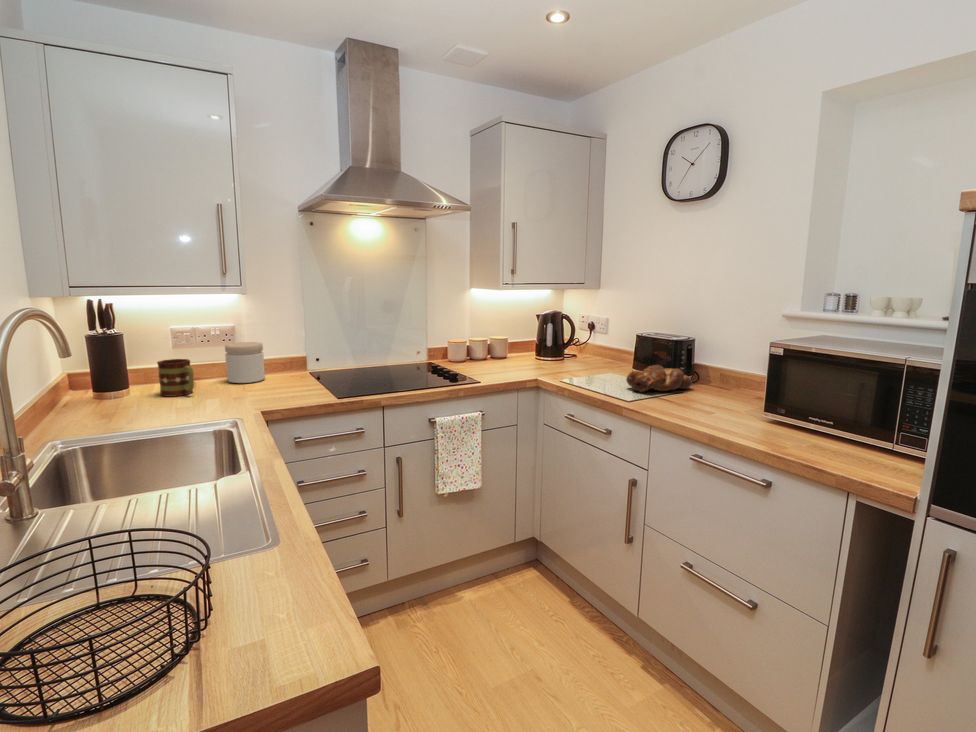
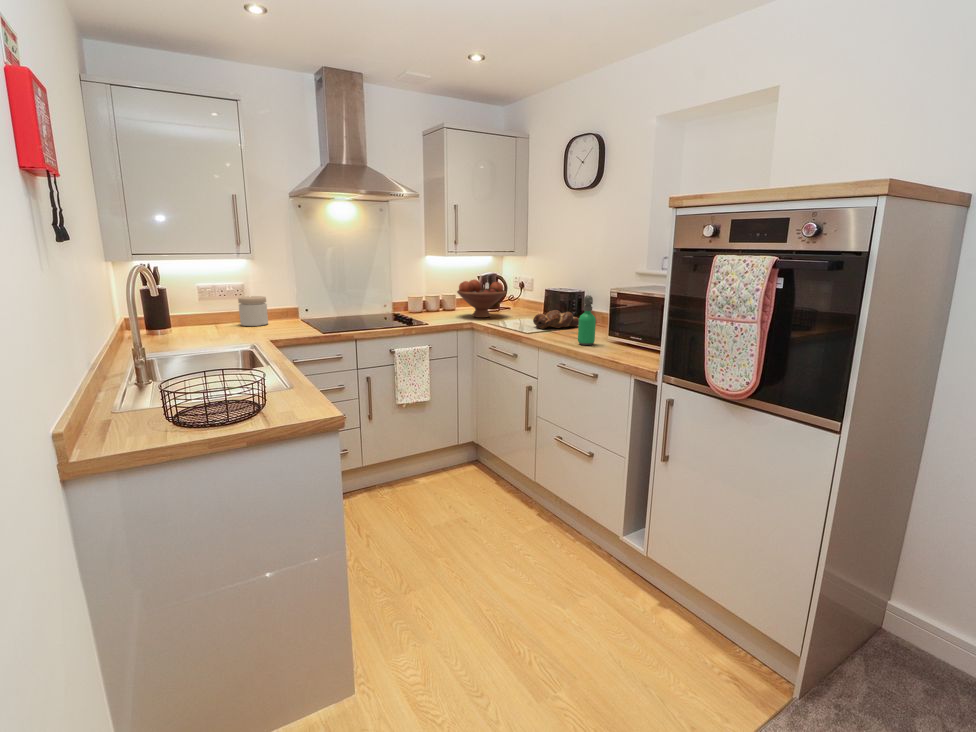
fruit bowl: none [514,320,579,371] -> present [457,280,506,318]
soap dispenser: none [717,353,749,429] -> present [578,295,596,345]
mug: present [157,359,194,397] -> none [192,307,220,333]

